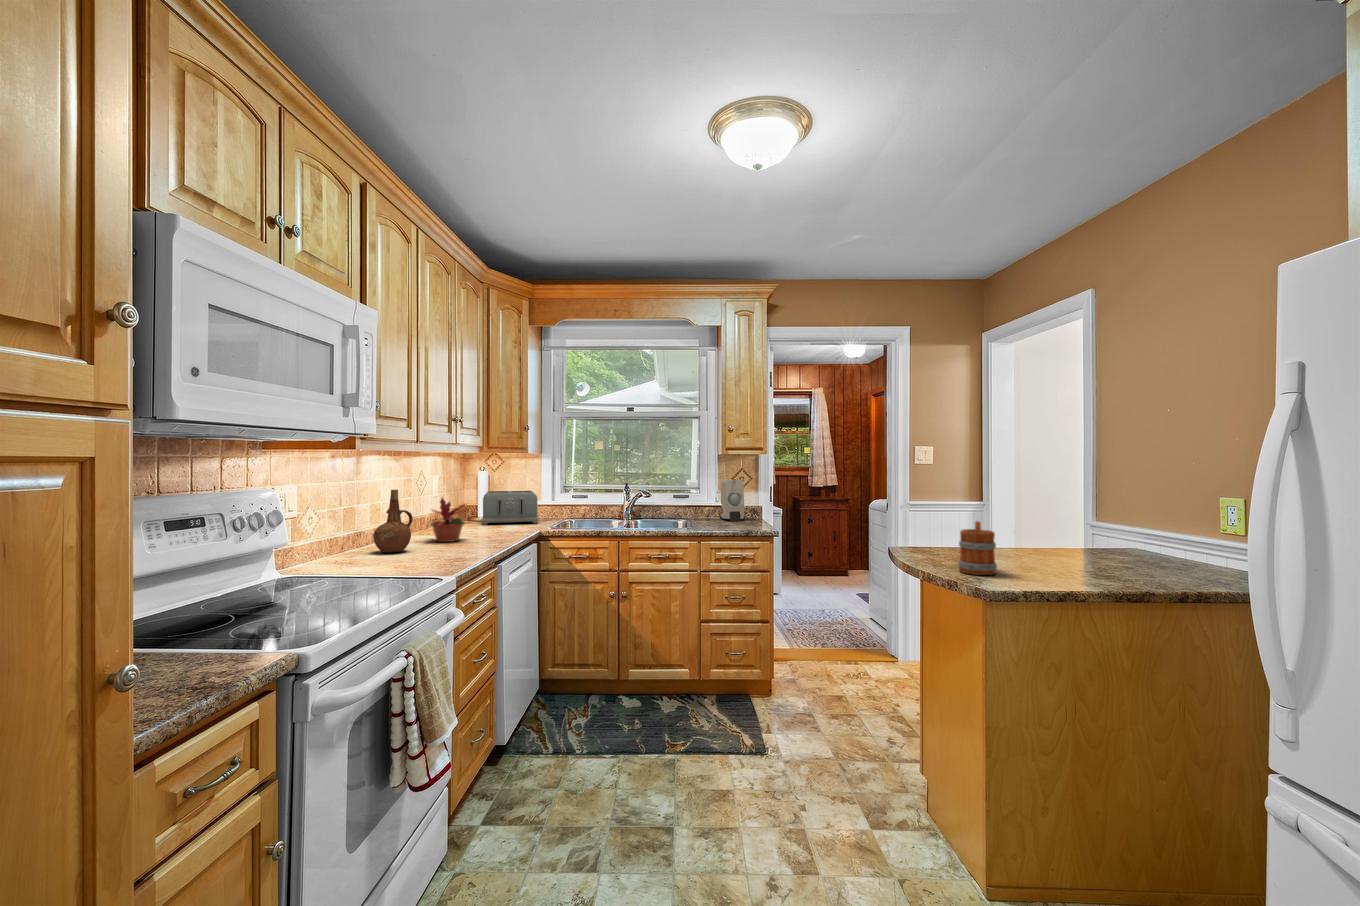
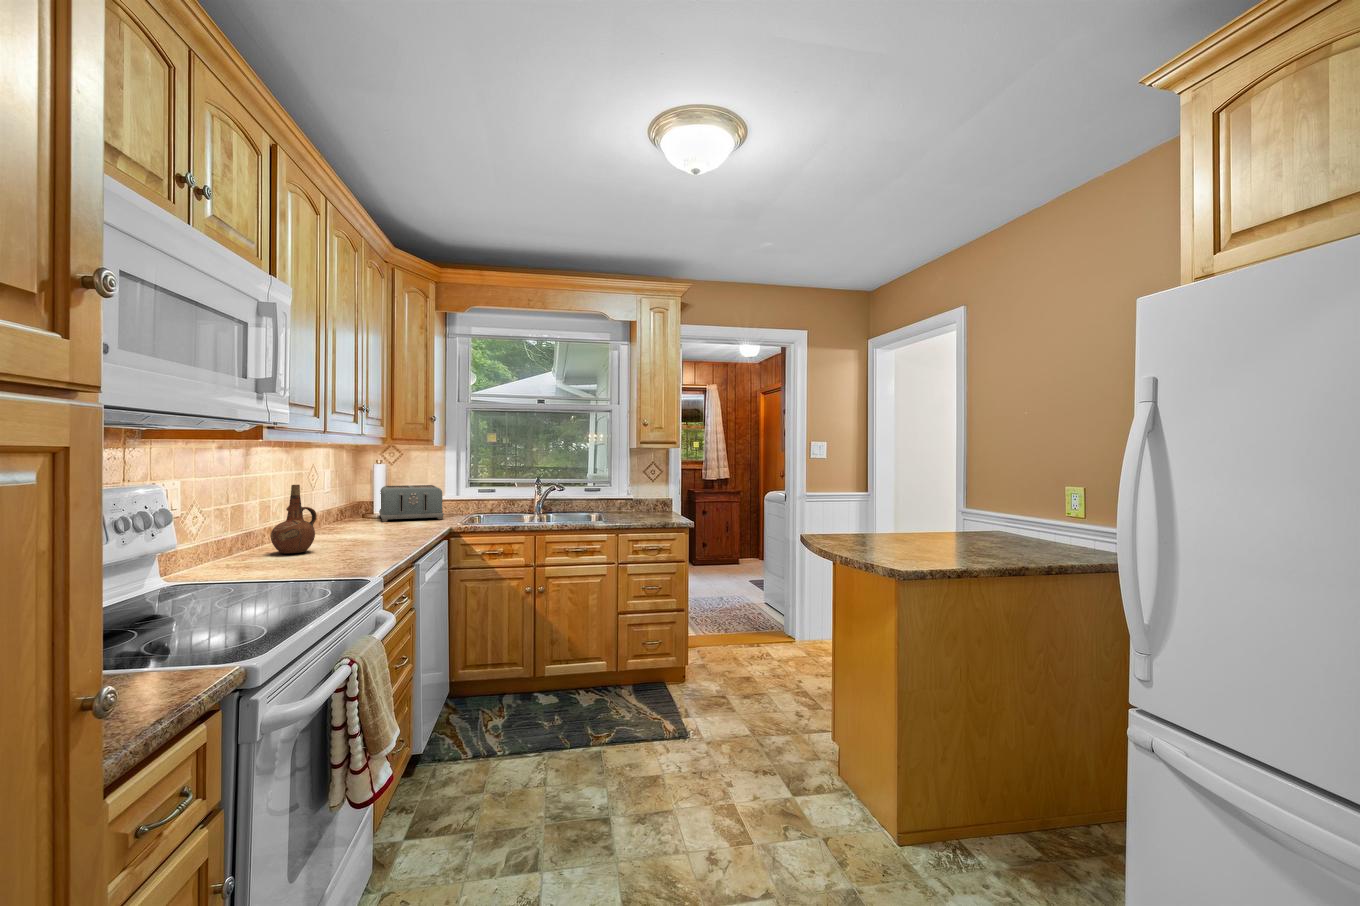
soap dispenser: present [719,480,744,521] -> none [628,474,654,514]
potted plant: present [427,497,465,542] -> none [320,491,382,541]
mug: present [958,521,997,575] -> none [876,511,909,559]

